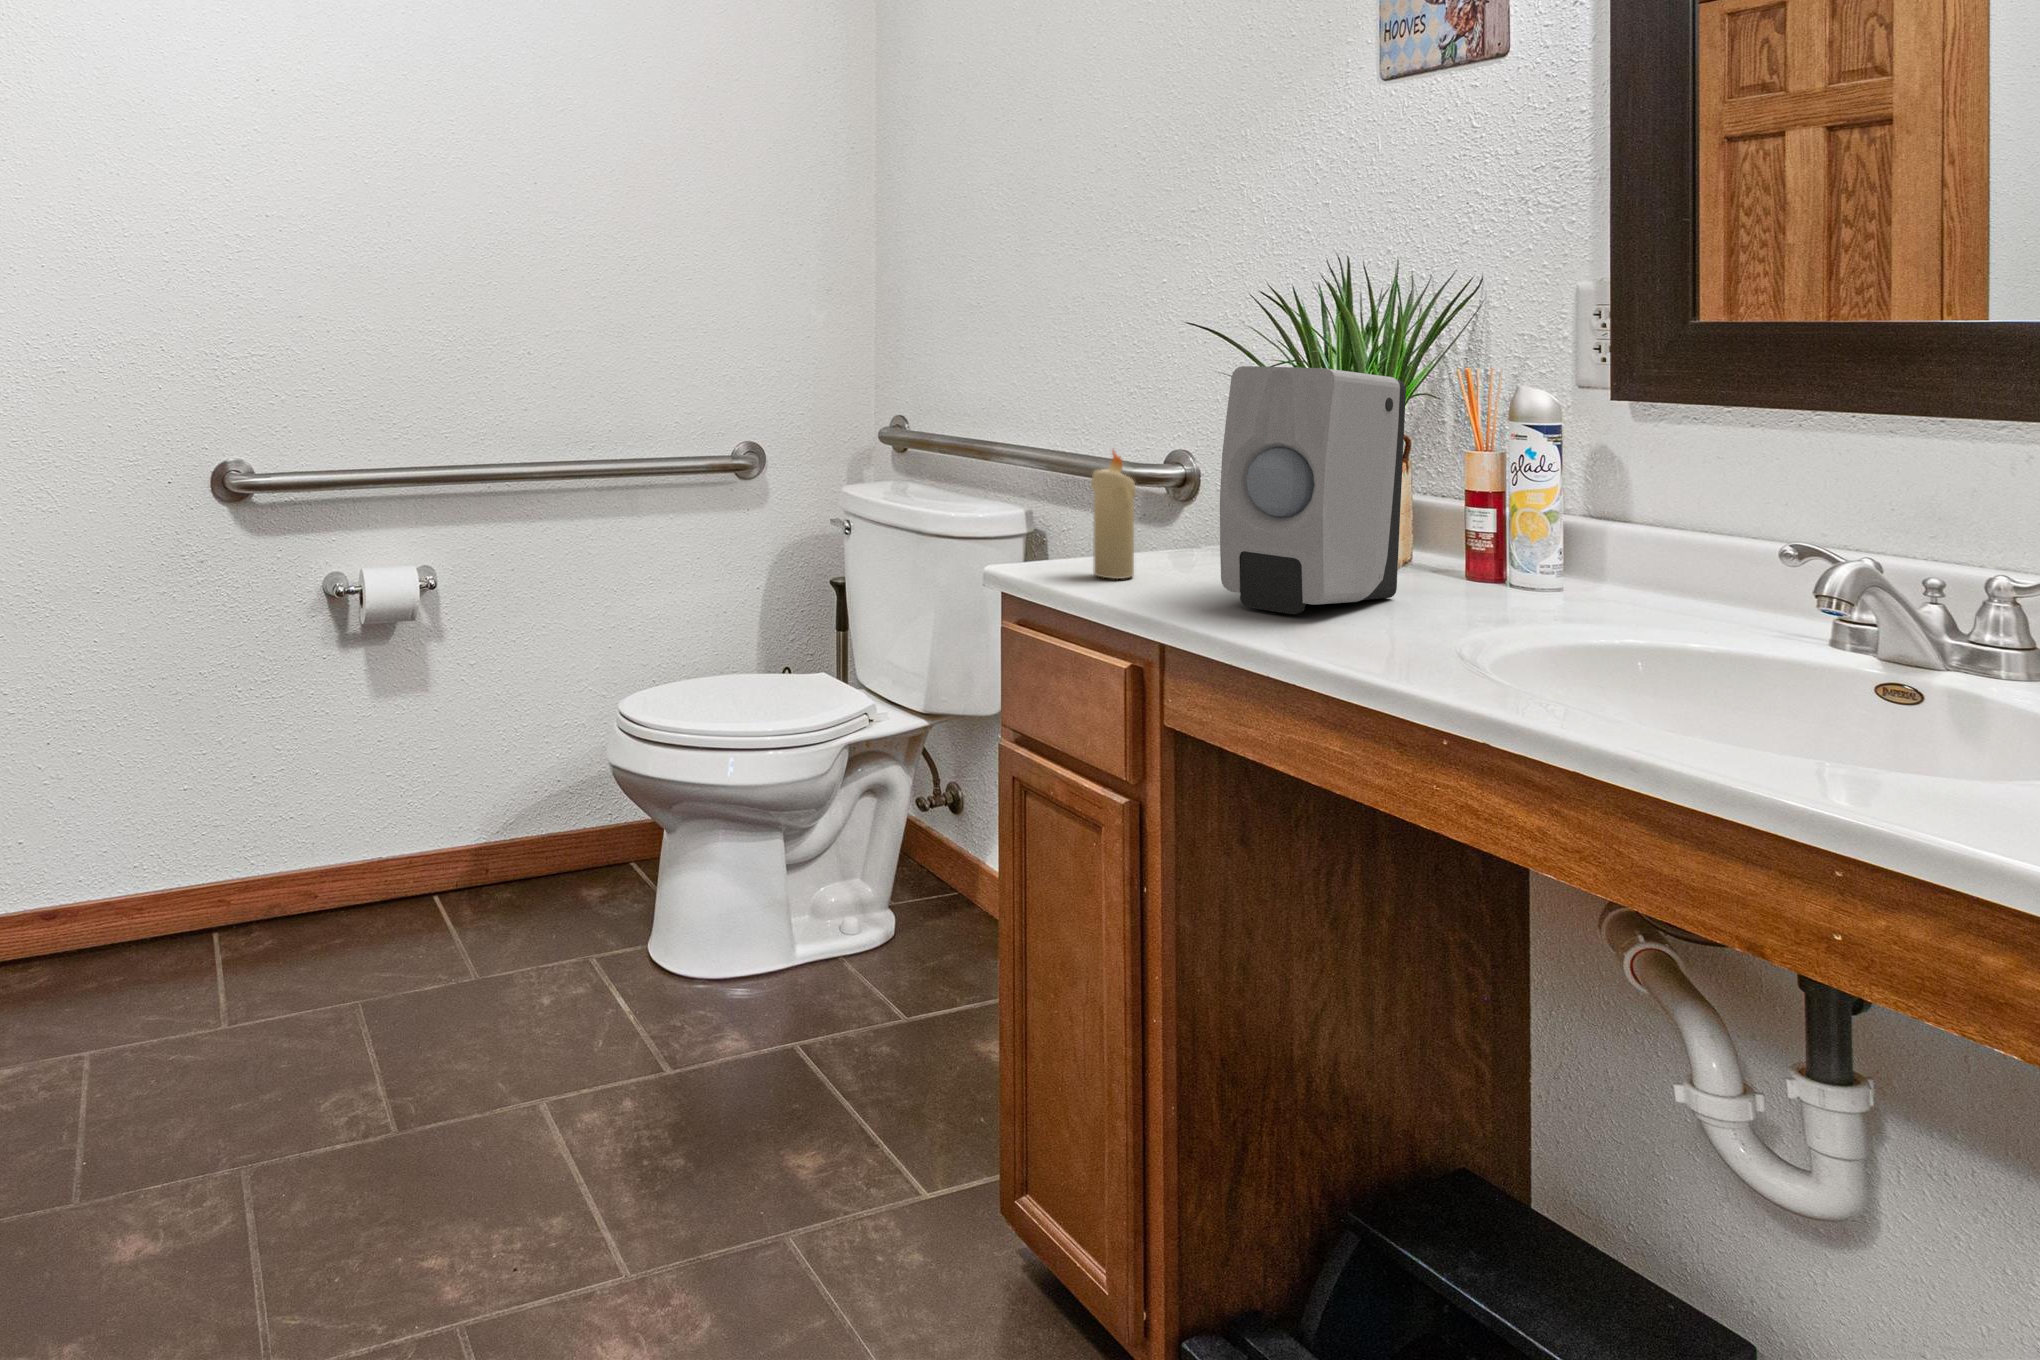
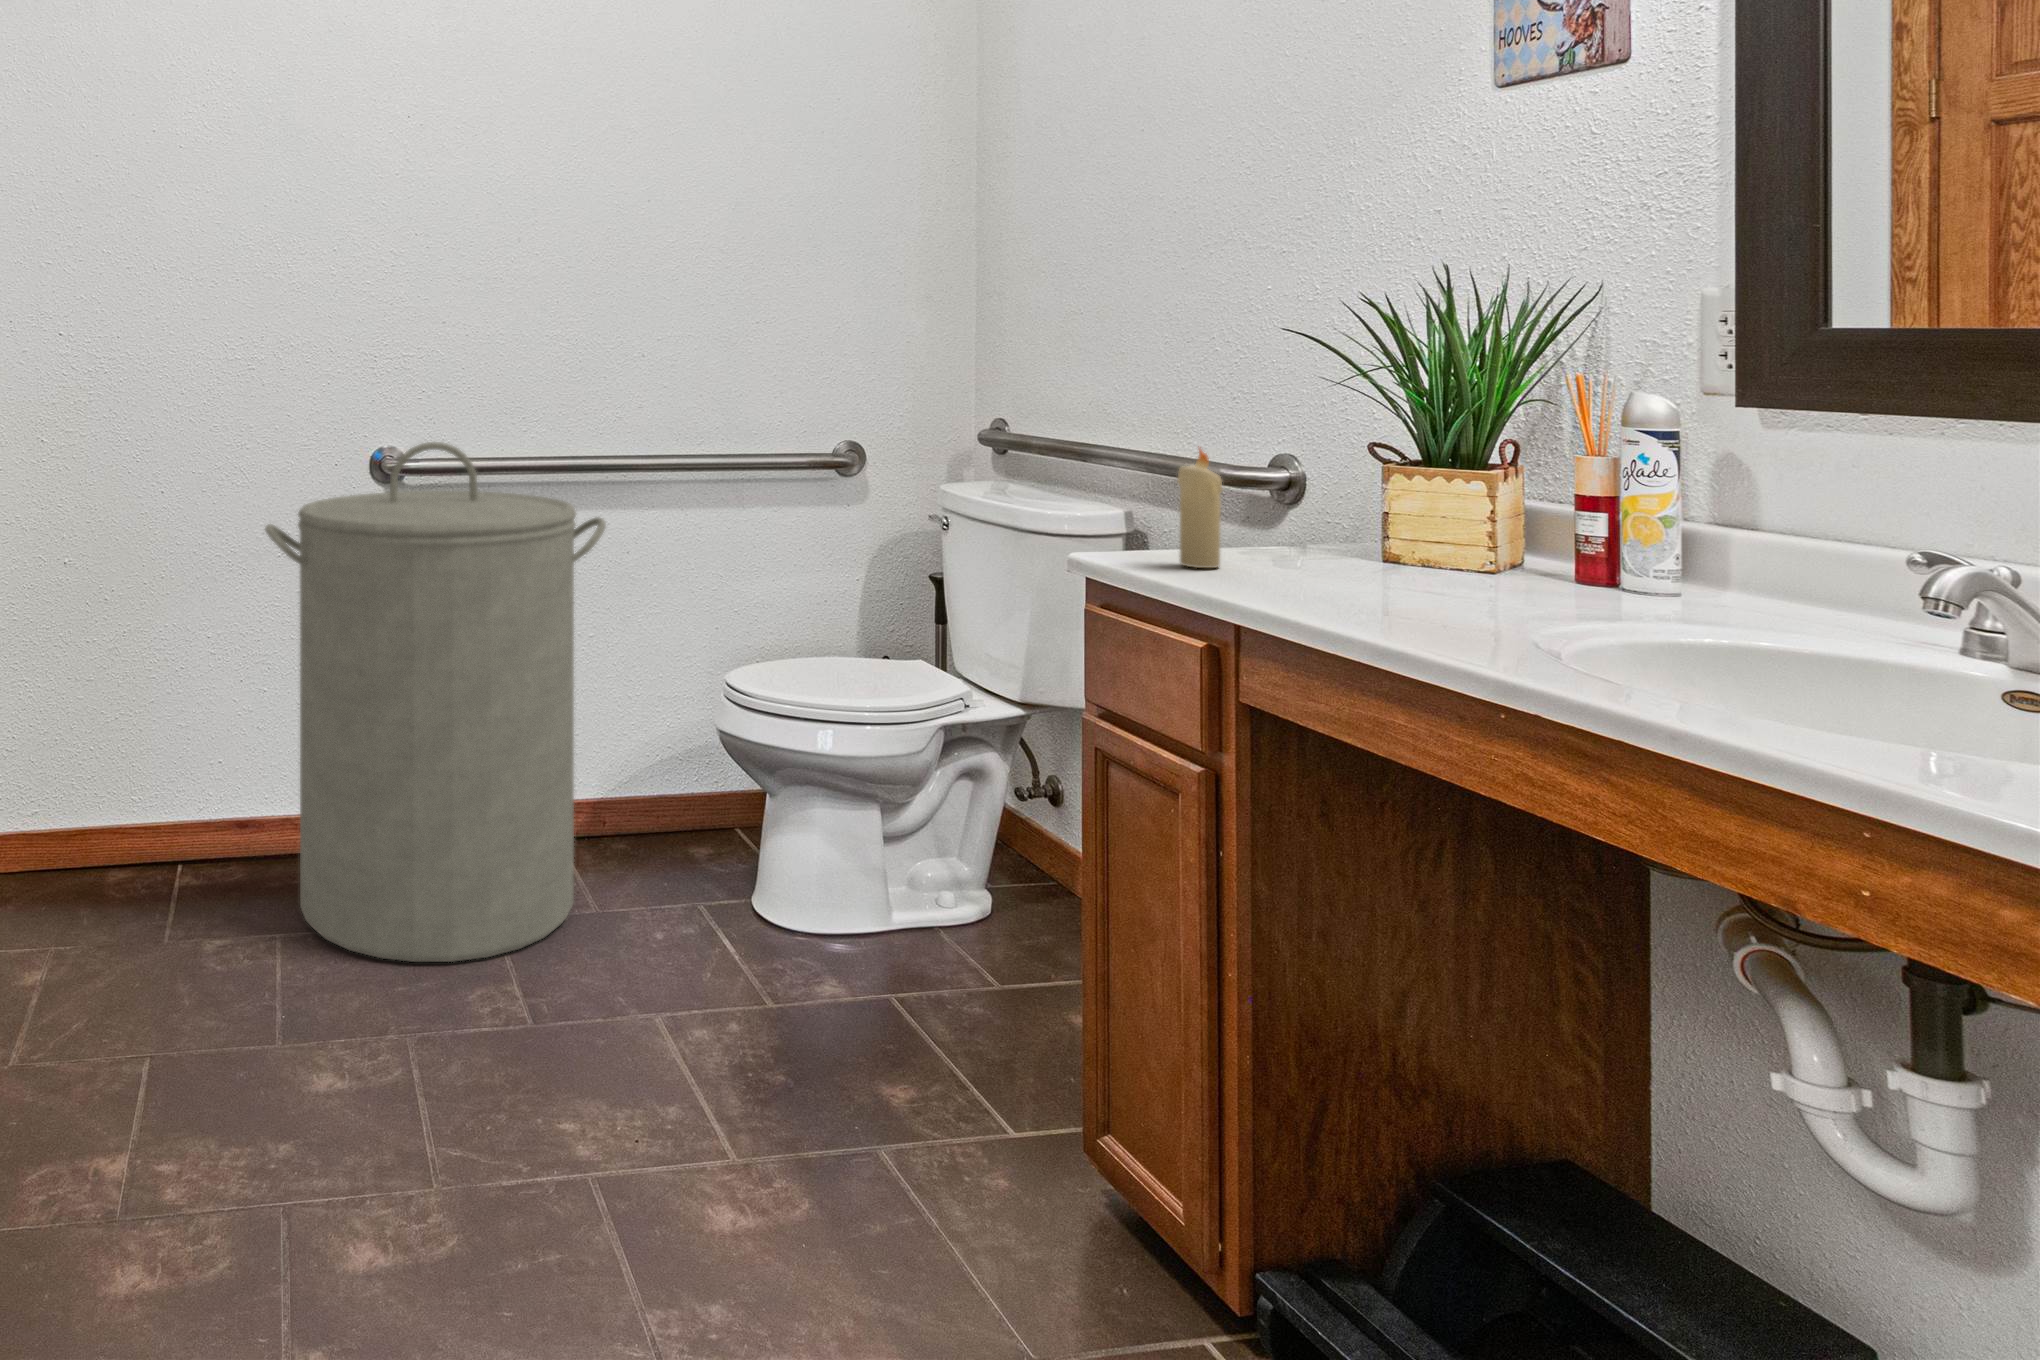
soap dispenser: present [1220,366,1406,614] -> none [1300,369,1500,603]
laundry hamper: none [66,456,480,1067] -> present [265,442,606,962]

